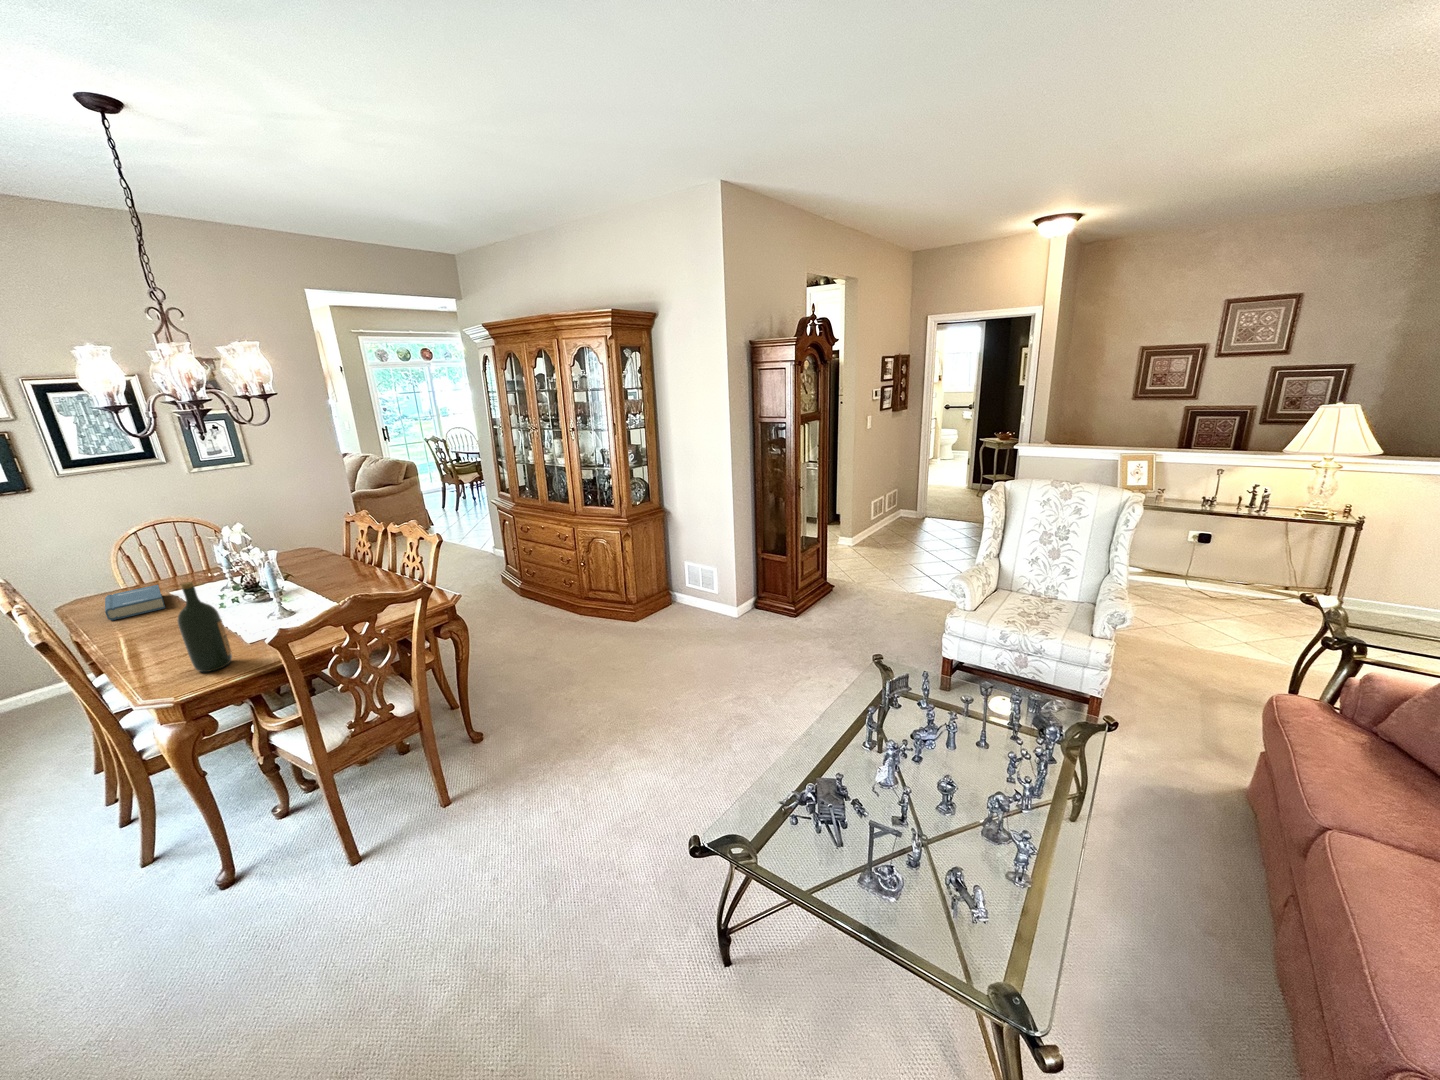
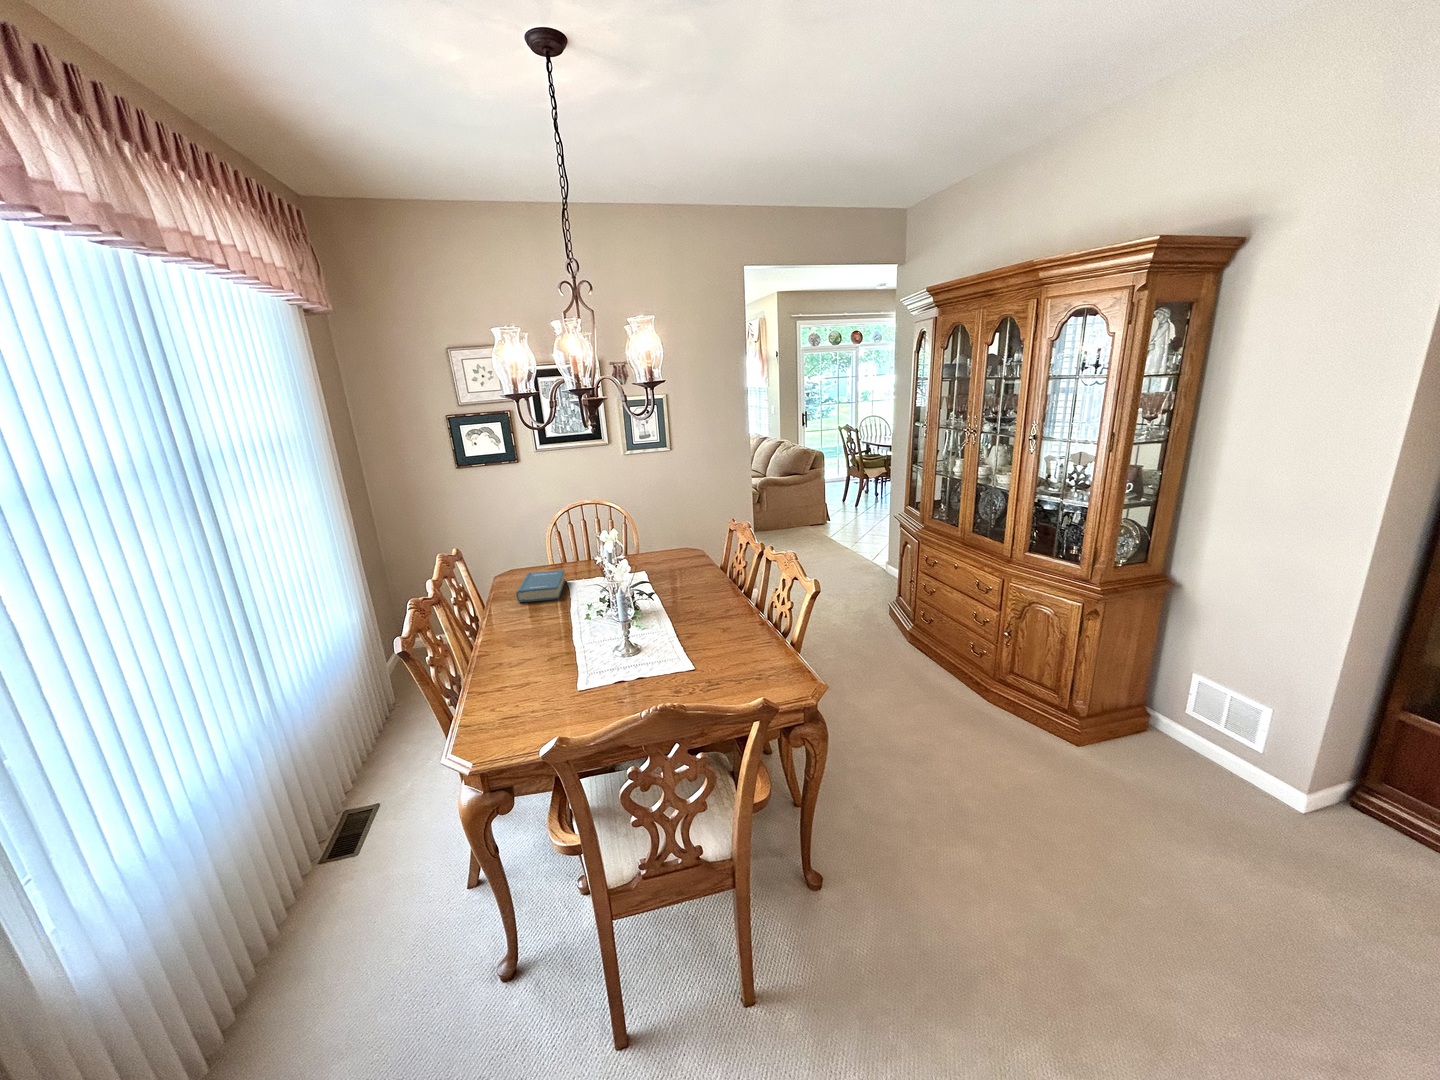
wine bottle: present [178,582,232,672] -> none [518,608,562,716]

